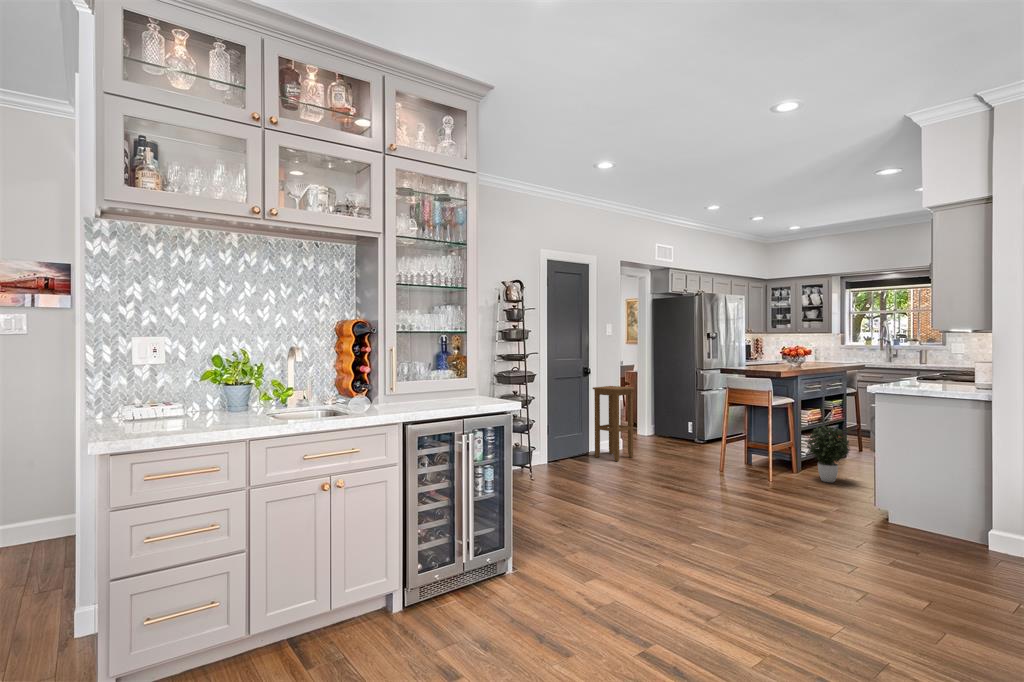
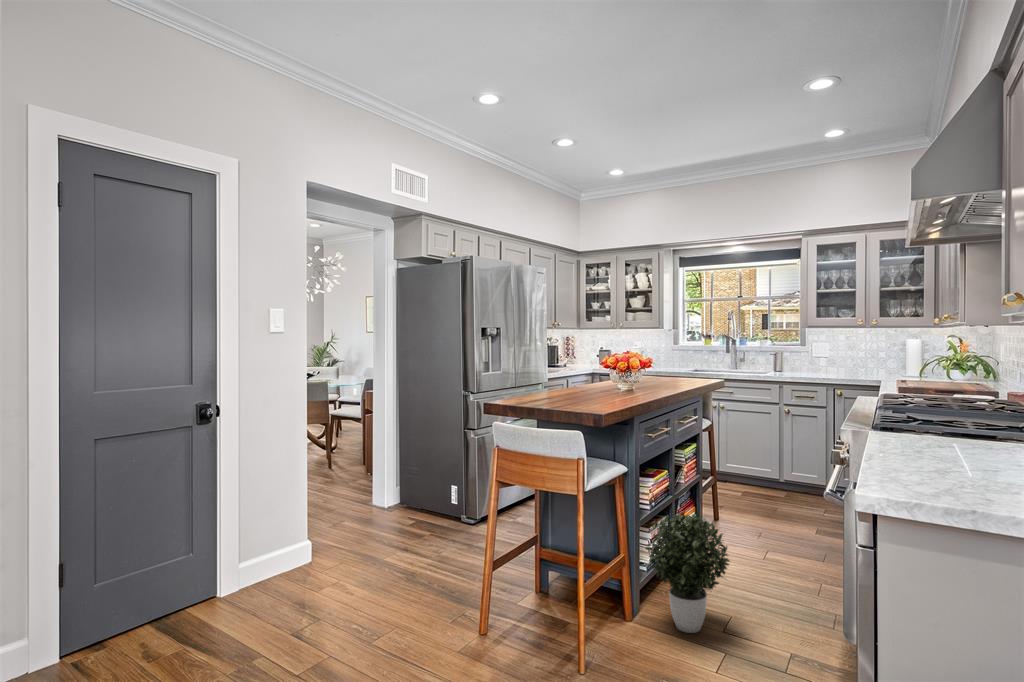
stool: present [593,386,635,461] -> none [228,436,324,608]

